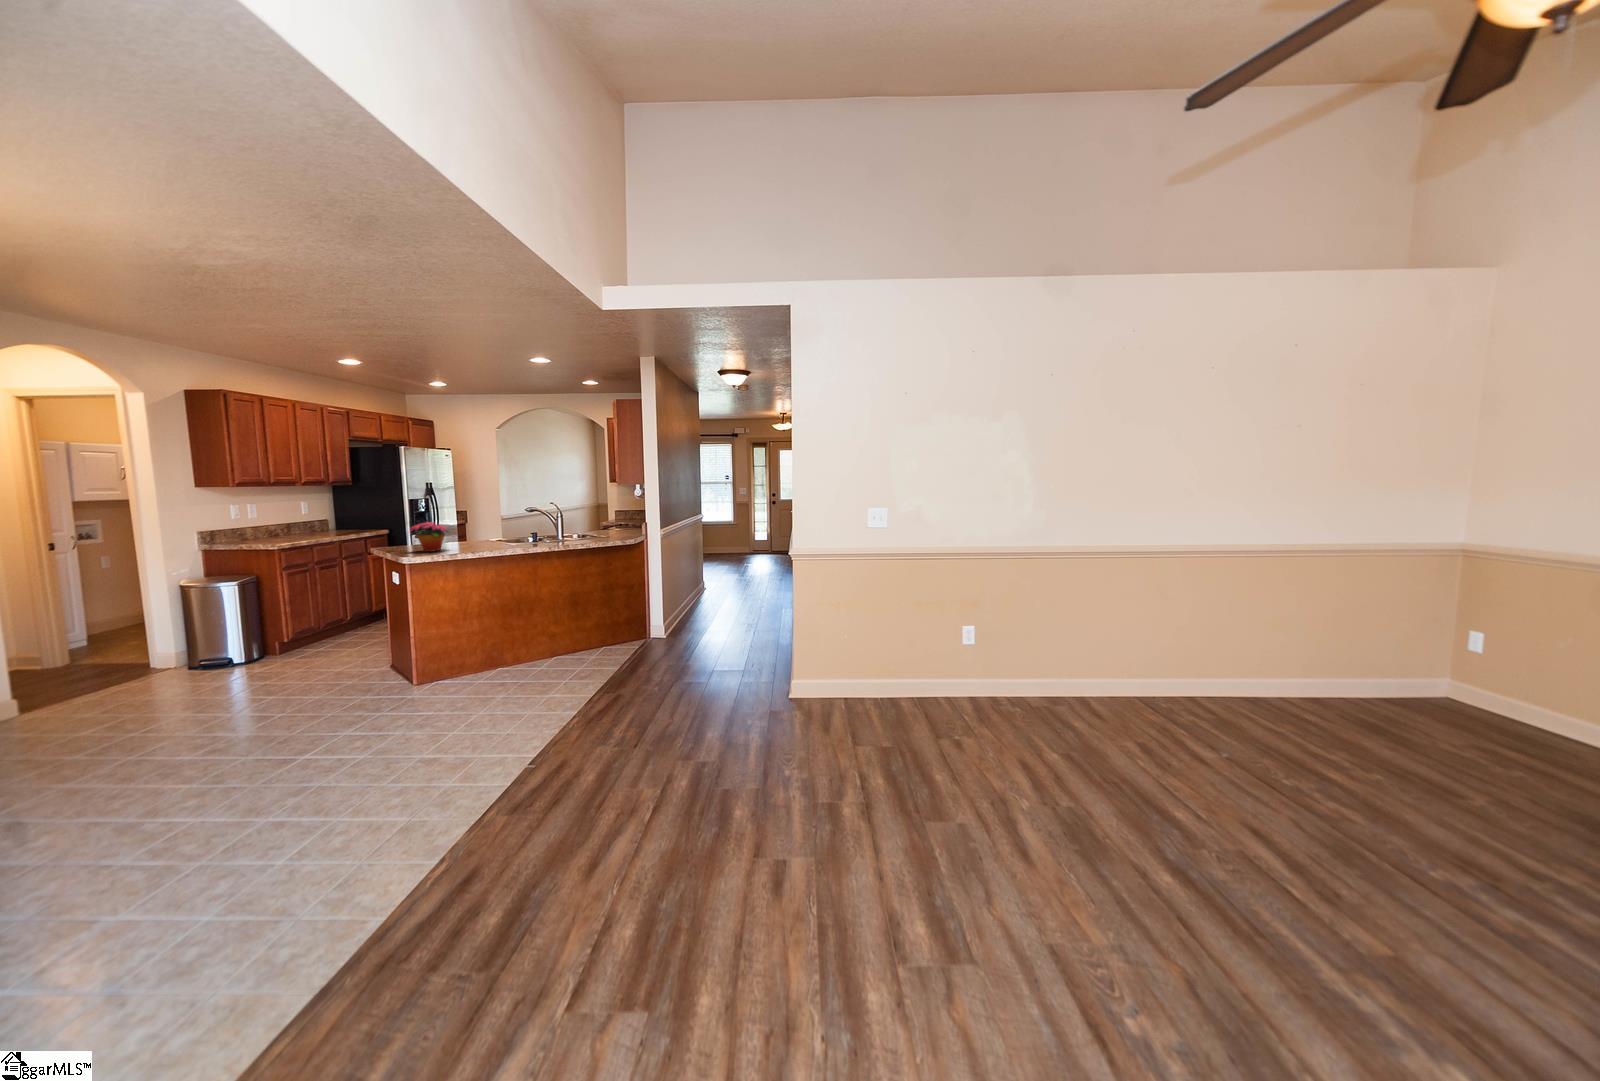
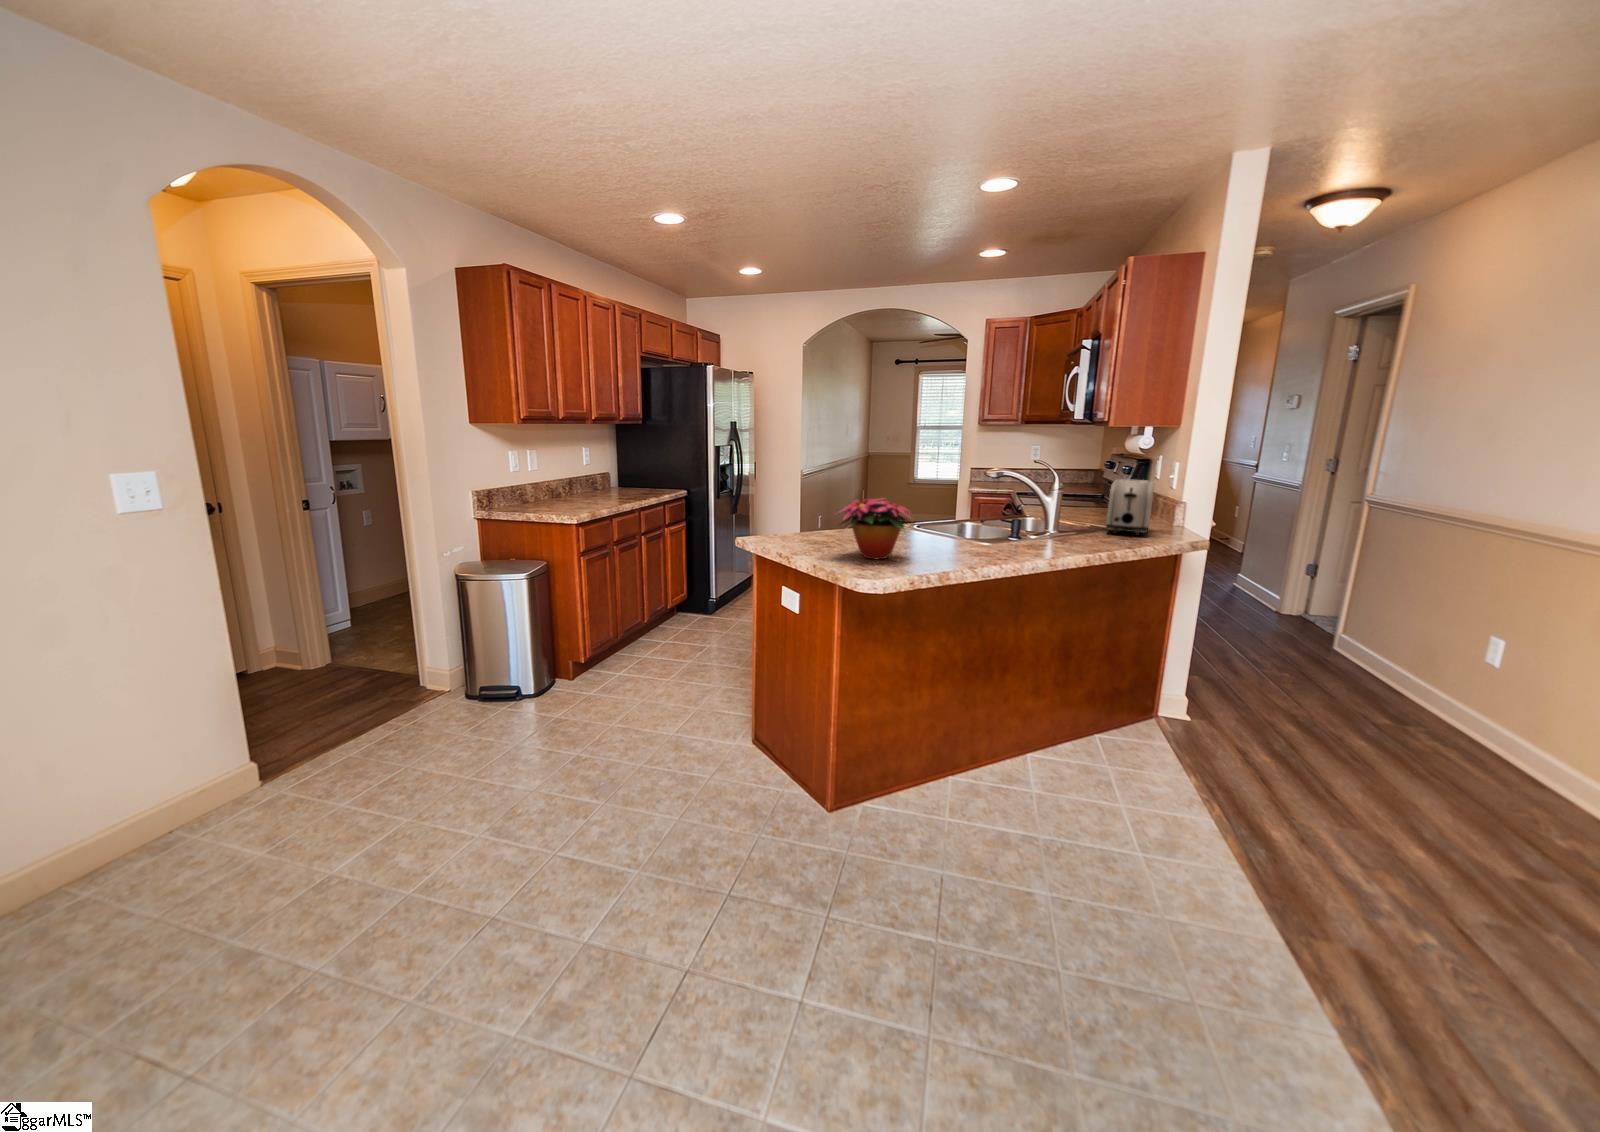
toaster: none [595,509,628,538] -> present [1106,479,1155,536]

